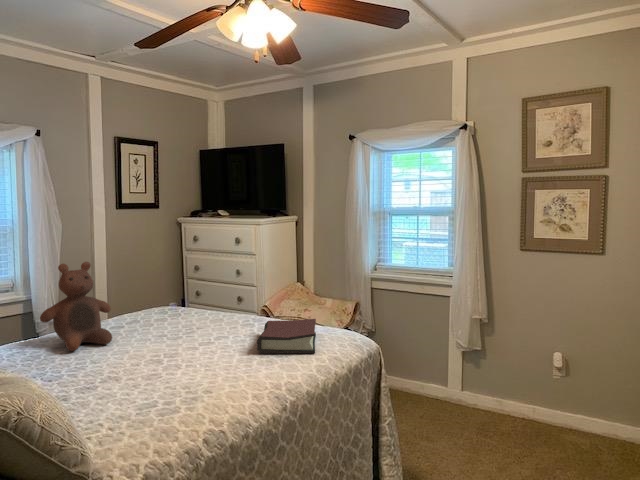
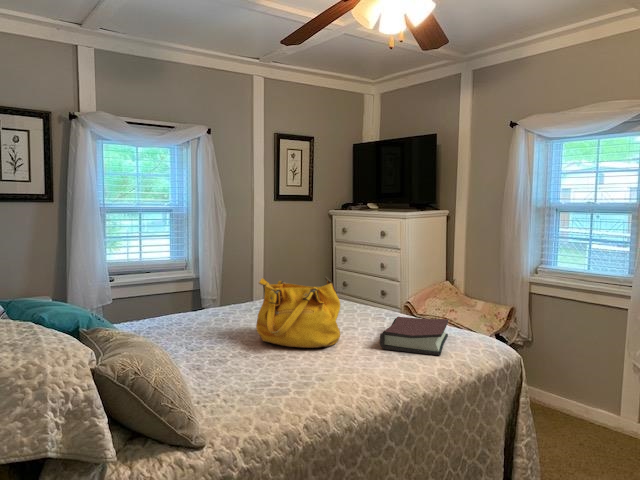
stuffed bear: present [40,262,112,351] -> none [191,246,252,327]
handbag: none [125,287,217,363] -> present [256,277,340,348]

